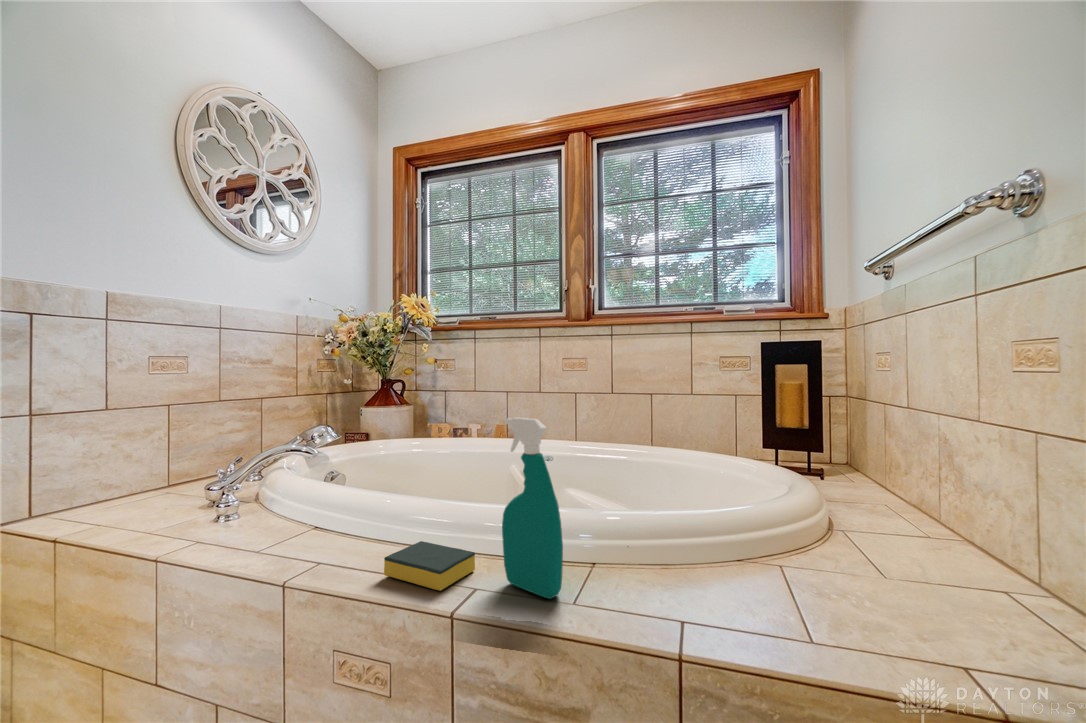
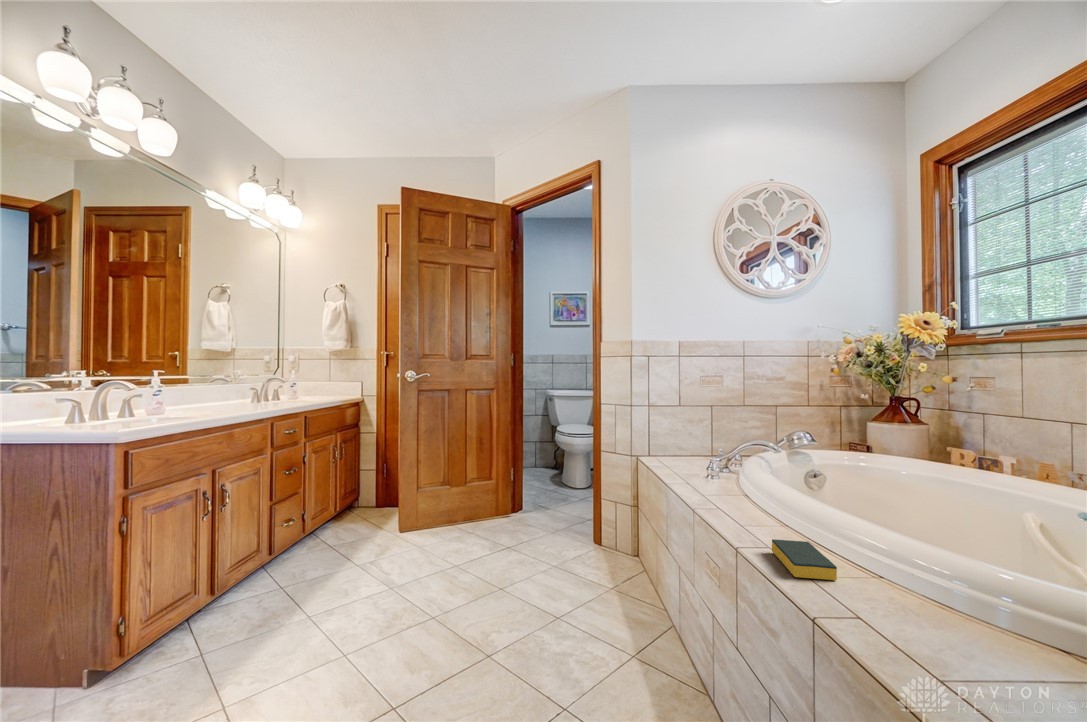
spray bottle: present [502,417,563,599] -> none [845,470,885,630]

